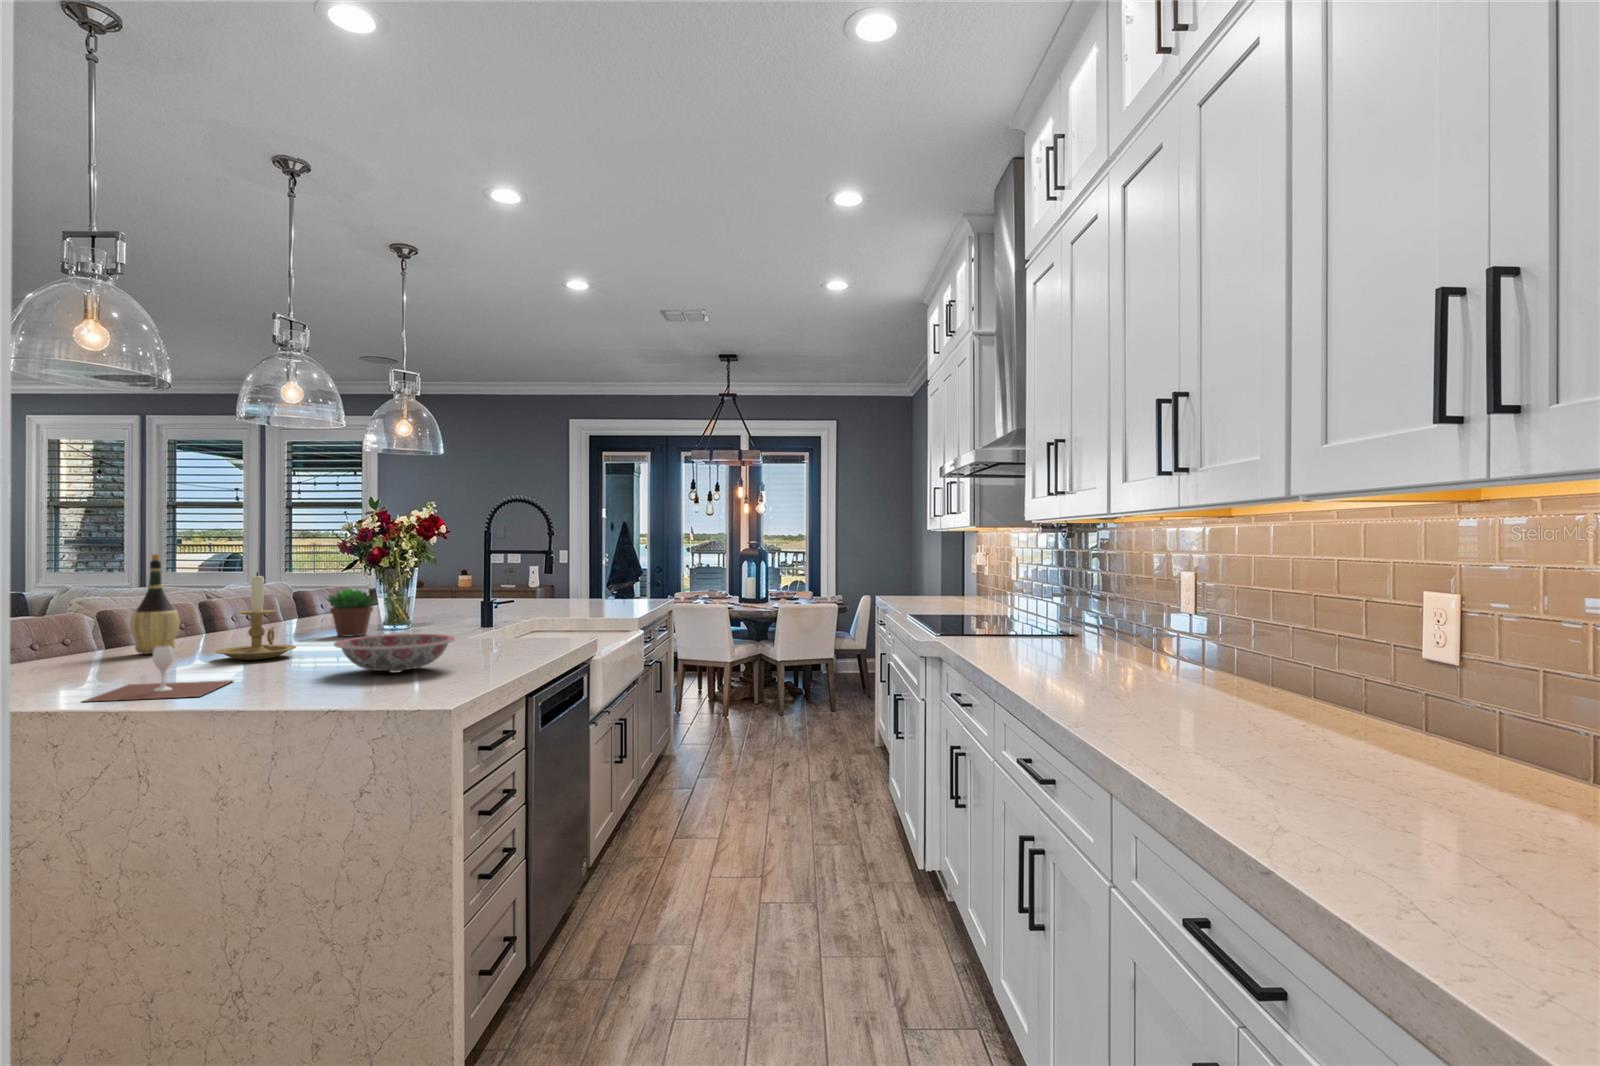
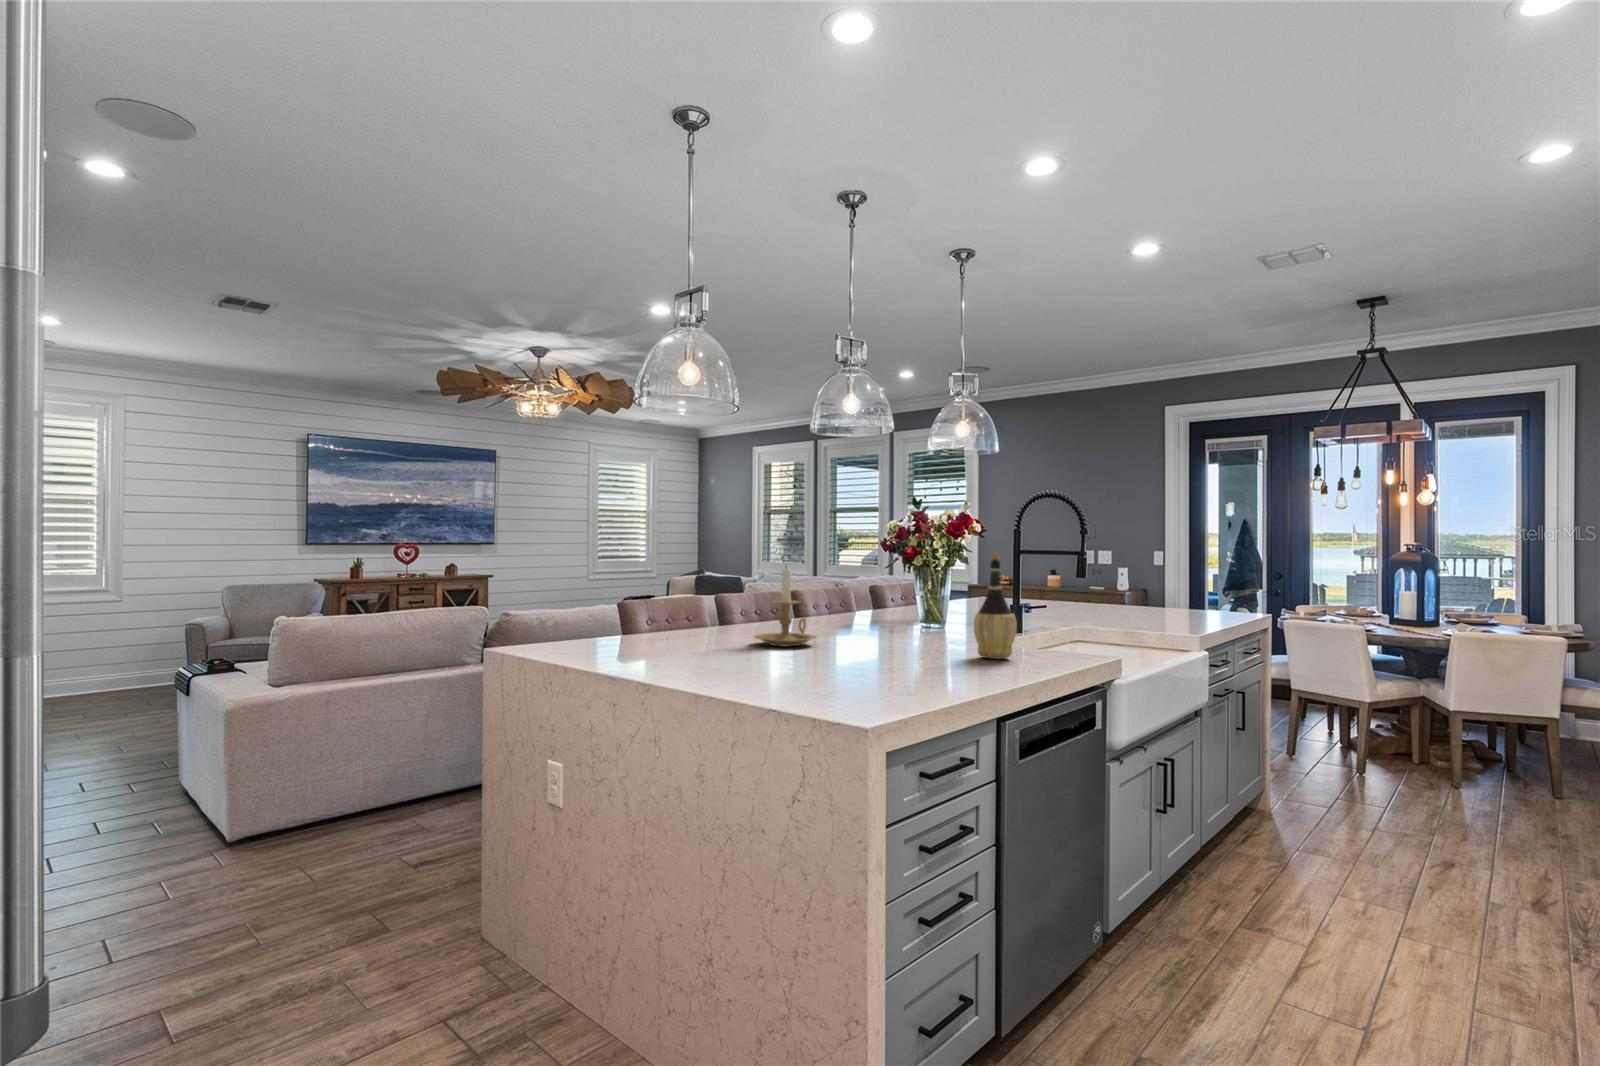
wine bottle: present [130,554,180,654] -> present [973,553,1017,659]
succulent plant: present [327,589,377,637] -> none [864,583,913,631]
ceramic bowl: present [334,634,455,671] -> none [815,633,932,673]
wine glass: present [84,646,233,702] -> none [617,628,737,678]

